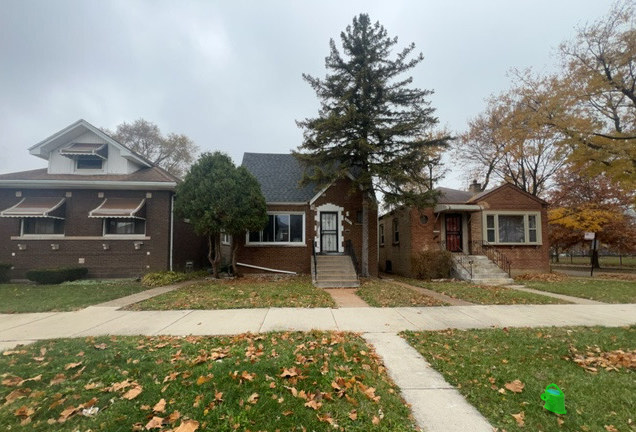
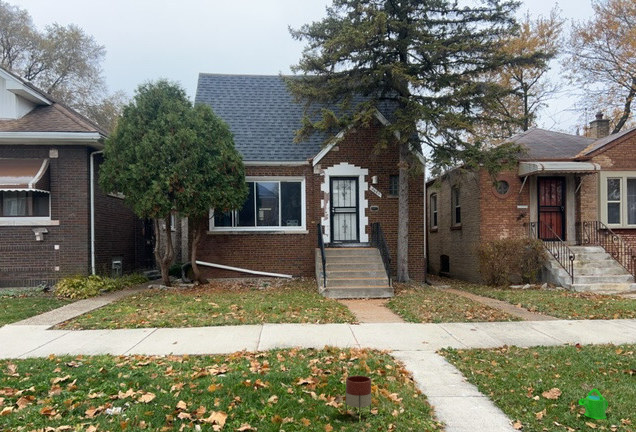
planter: none [330,369,353,418] -> present [346,376,371,414]

